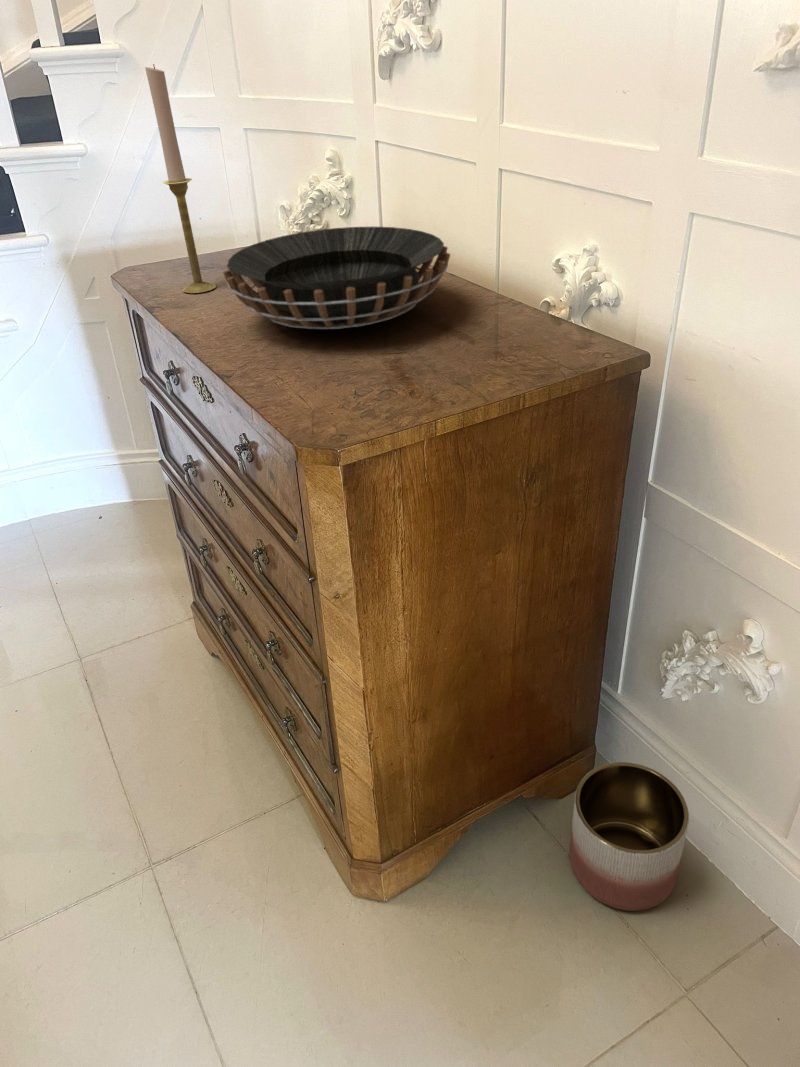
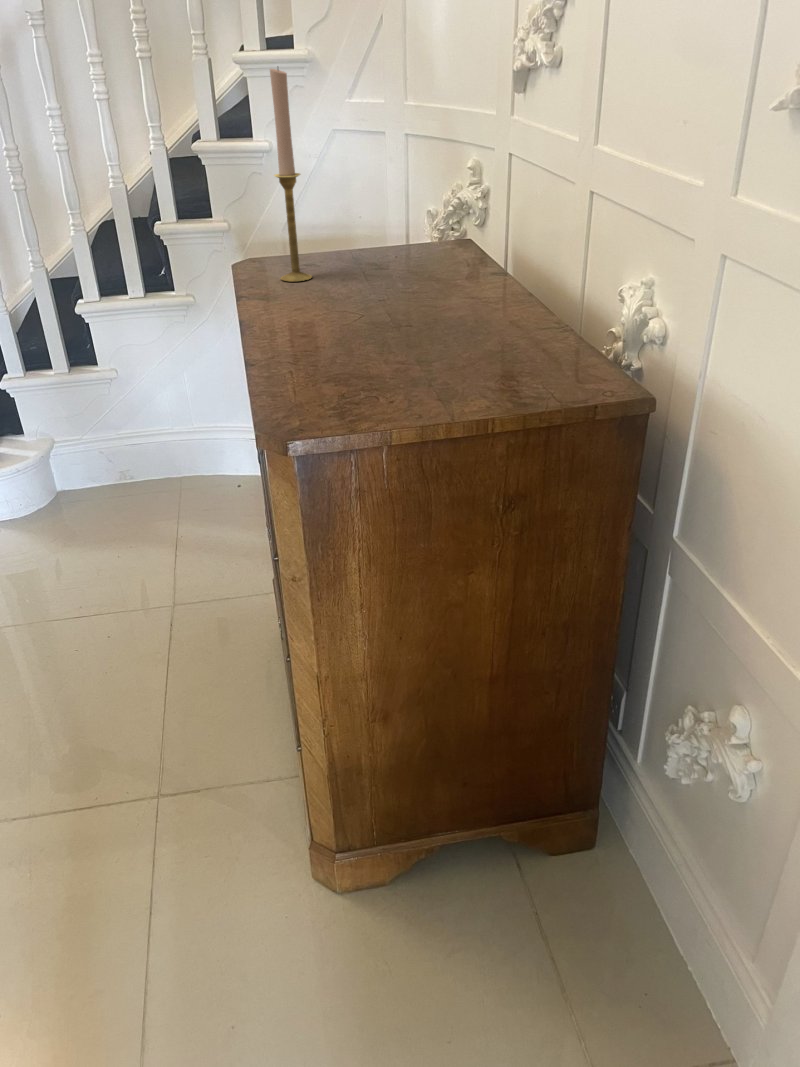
decorative bowl: present [223,227,450,329] -> none [286,234,510,329]
planter: present [569,762,689,911] -> none [525,833,652,999]

